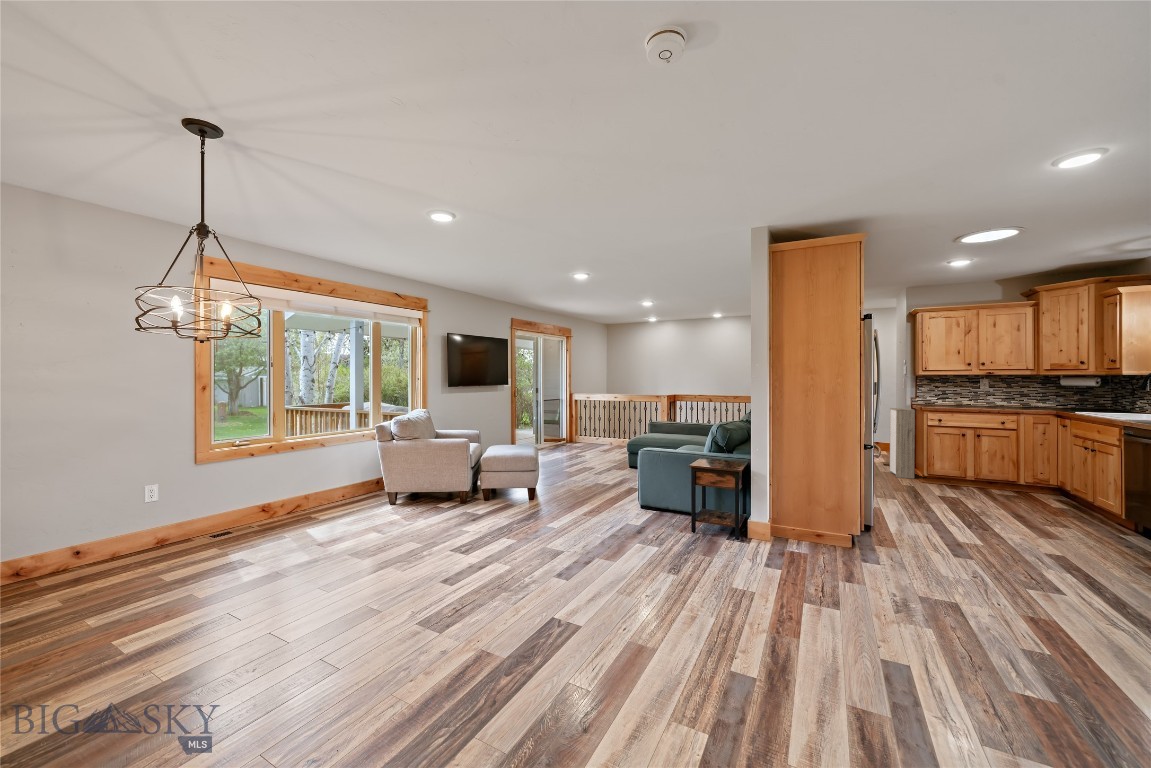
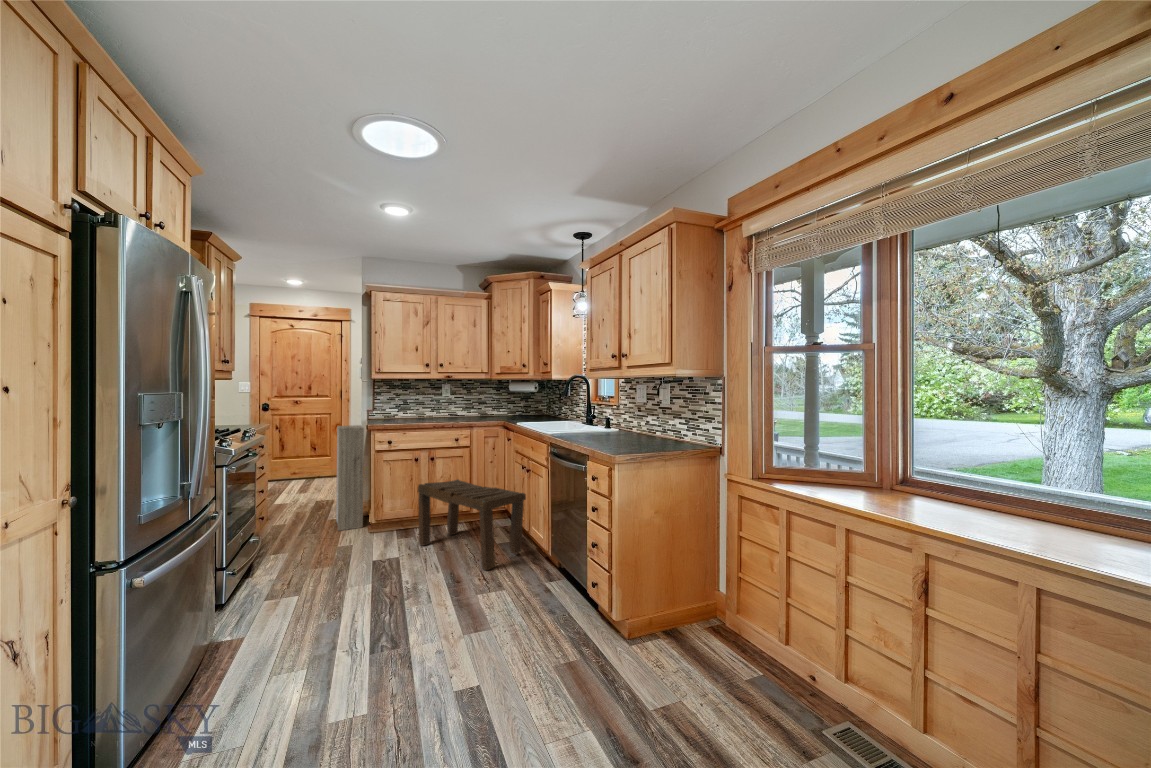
bench: none [971,451,1091,517] -> present [418,480,526,570]

